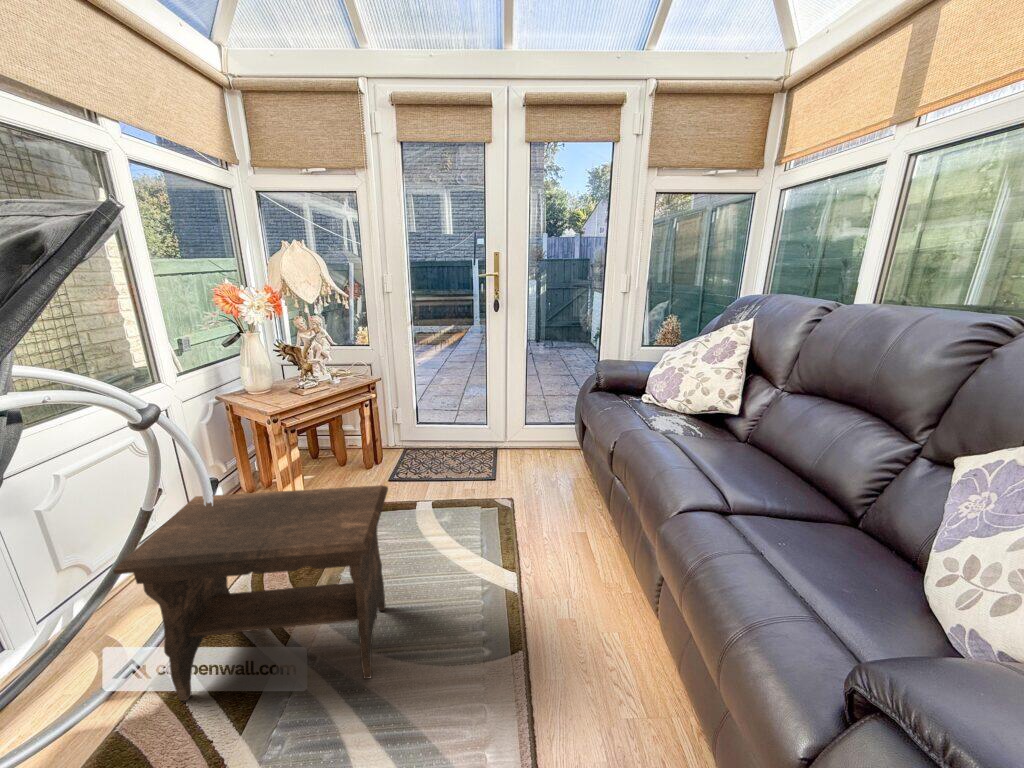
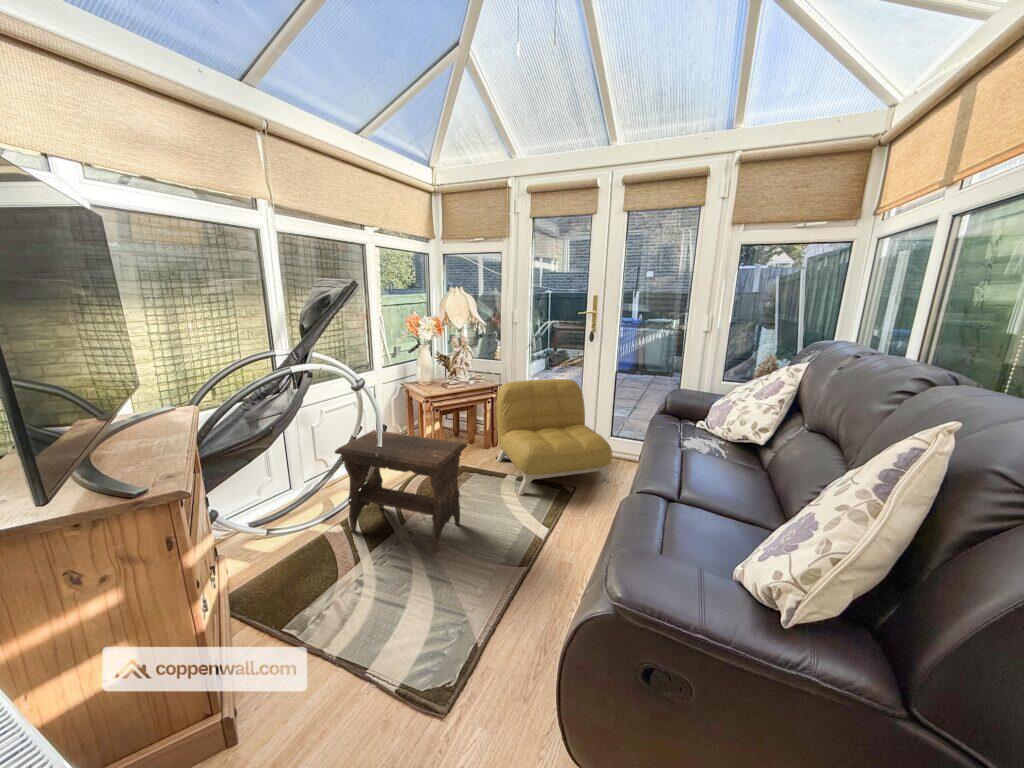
armchair: none [386,362,549,529] -> present [497,379,612,495]

